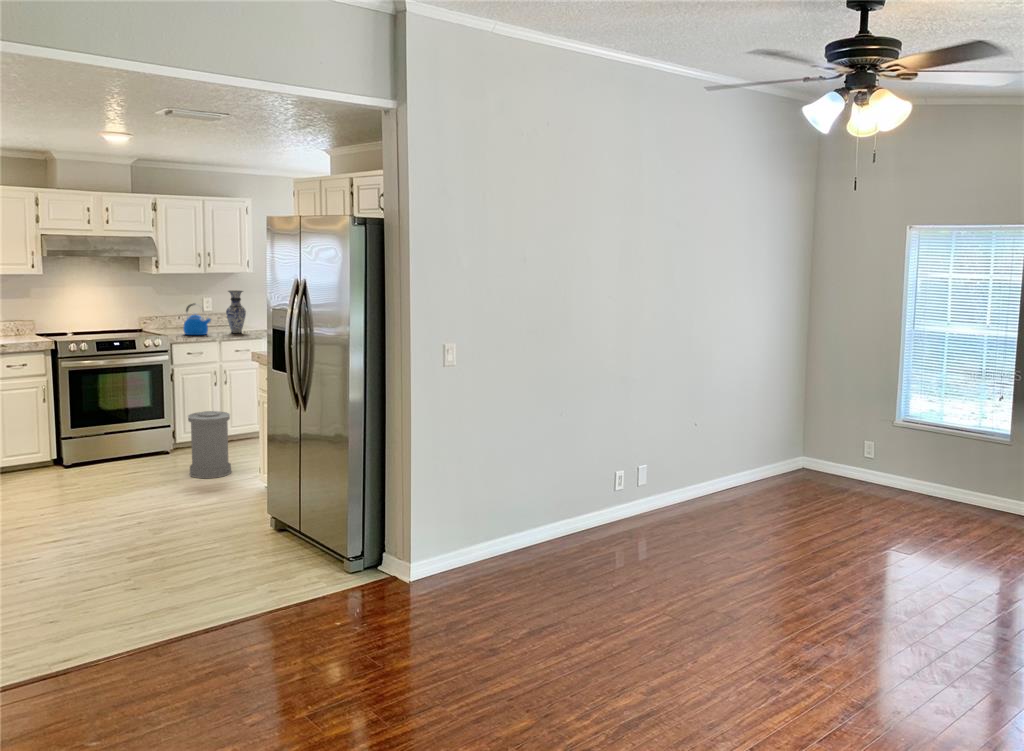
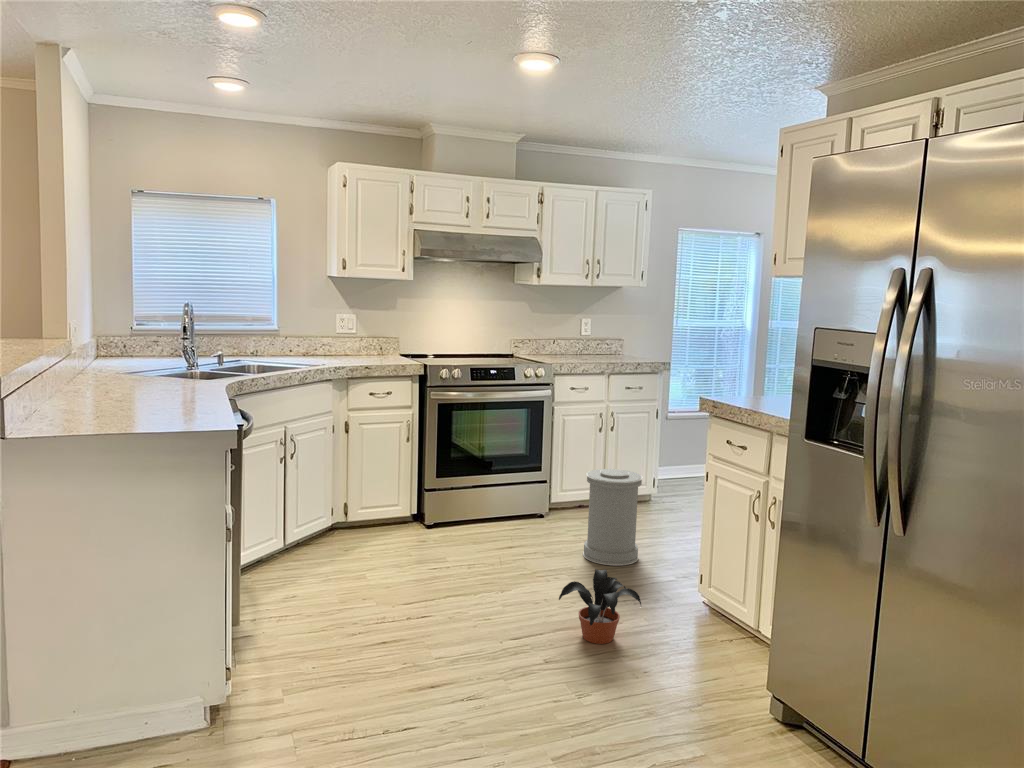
vase: present [226,290,246,334] -> none [620,307,644,364]
kettle: present [183,304,211,335] -> none [568,323,604,364]
potted plant: none [144,473,202,518] -> present [559,569,641,644]

